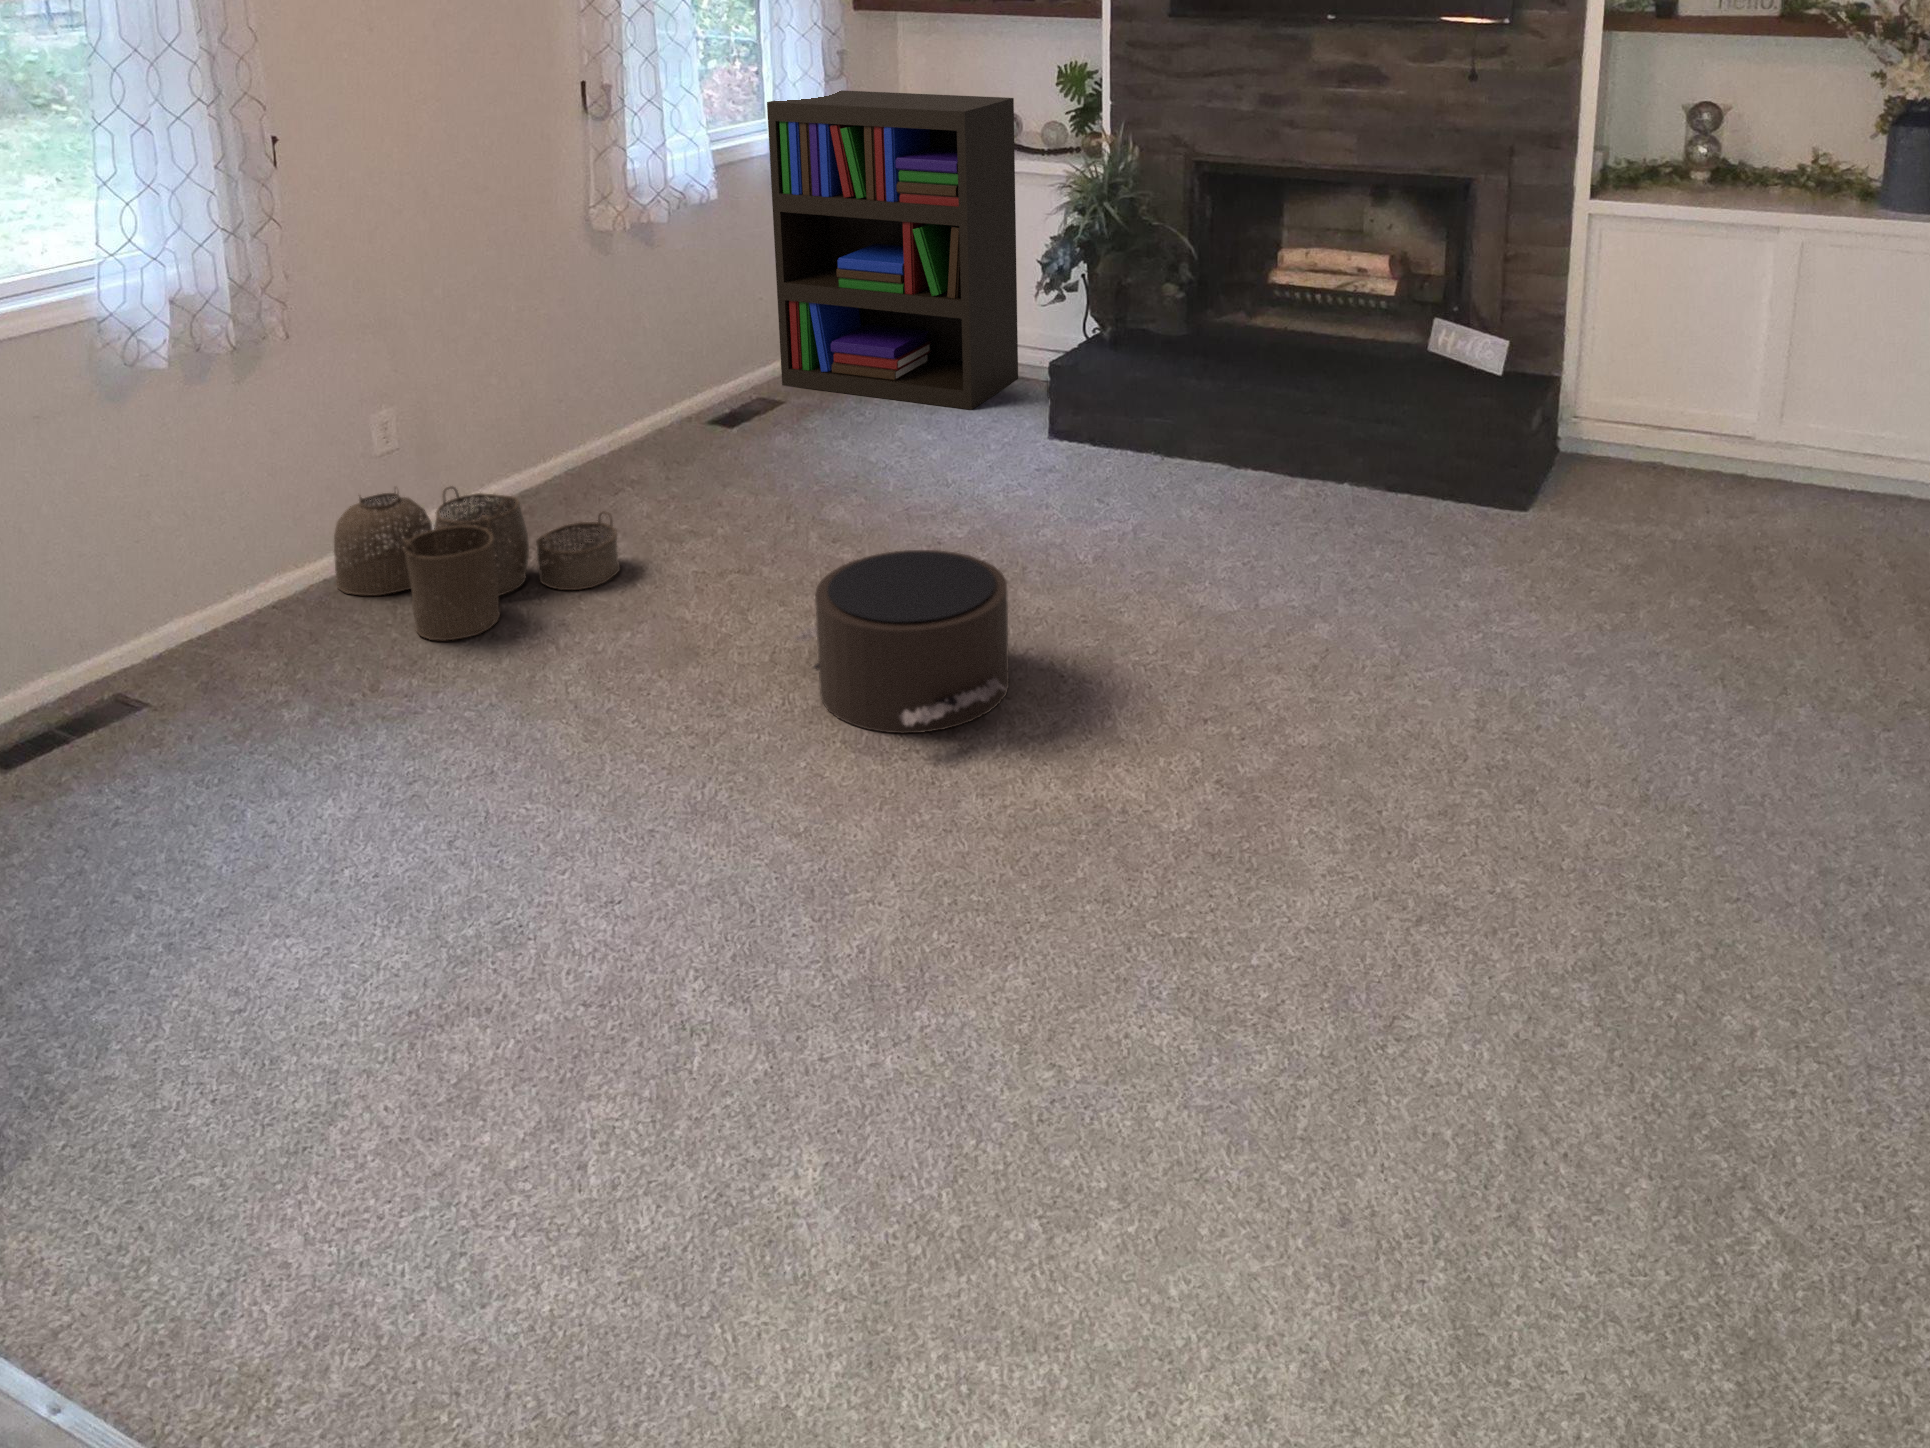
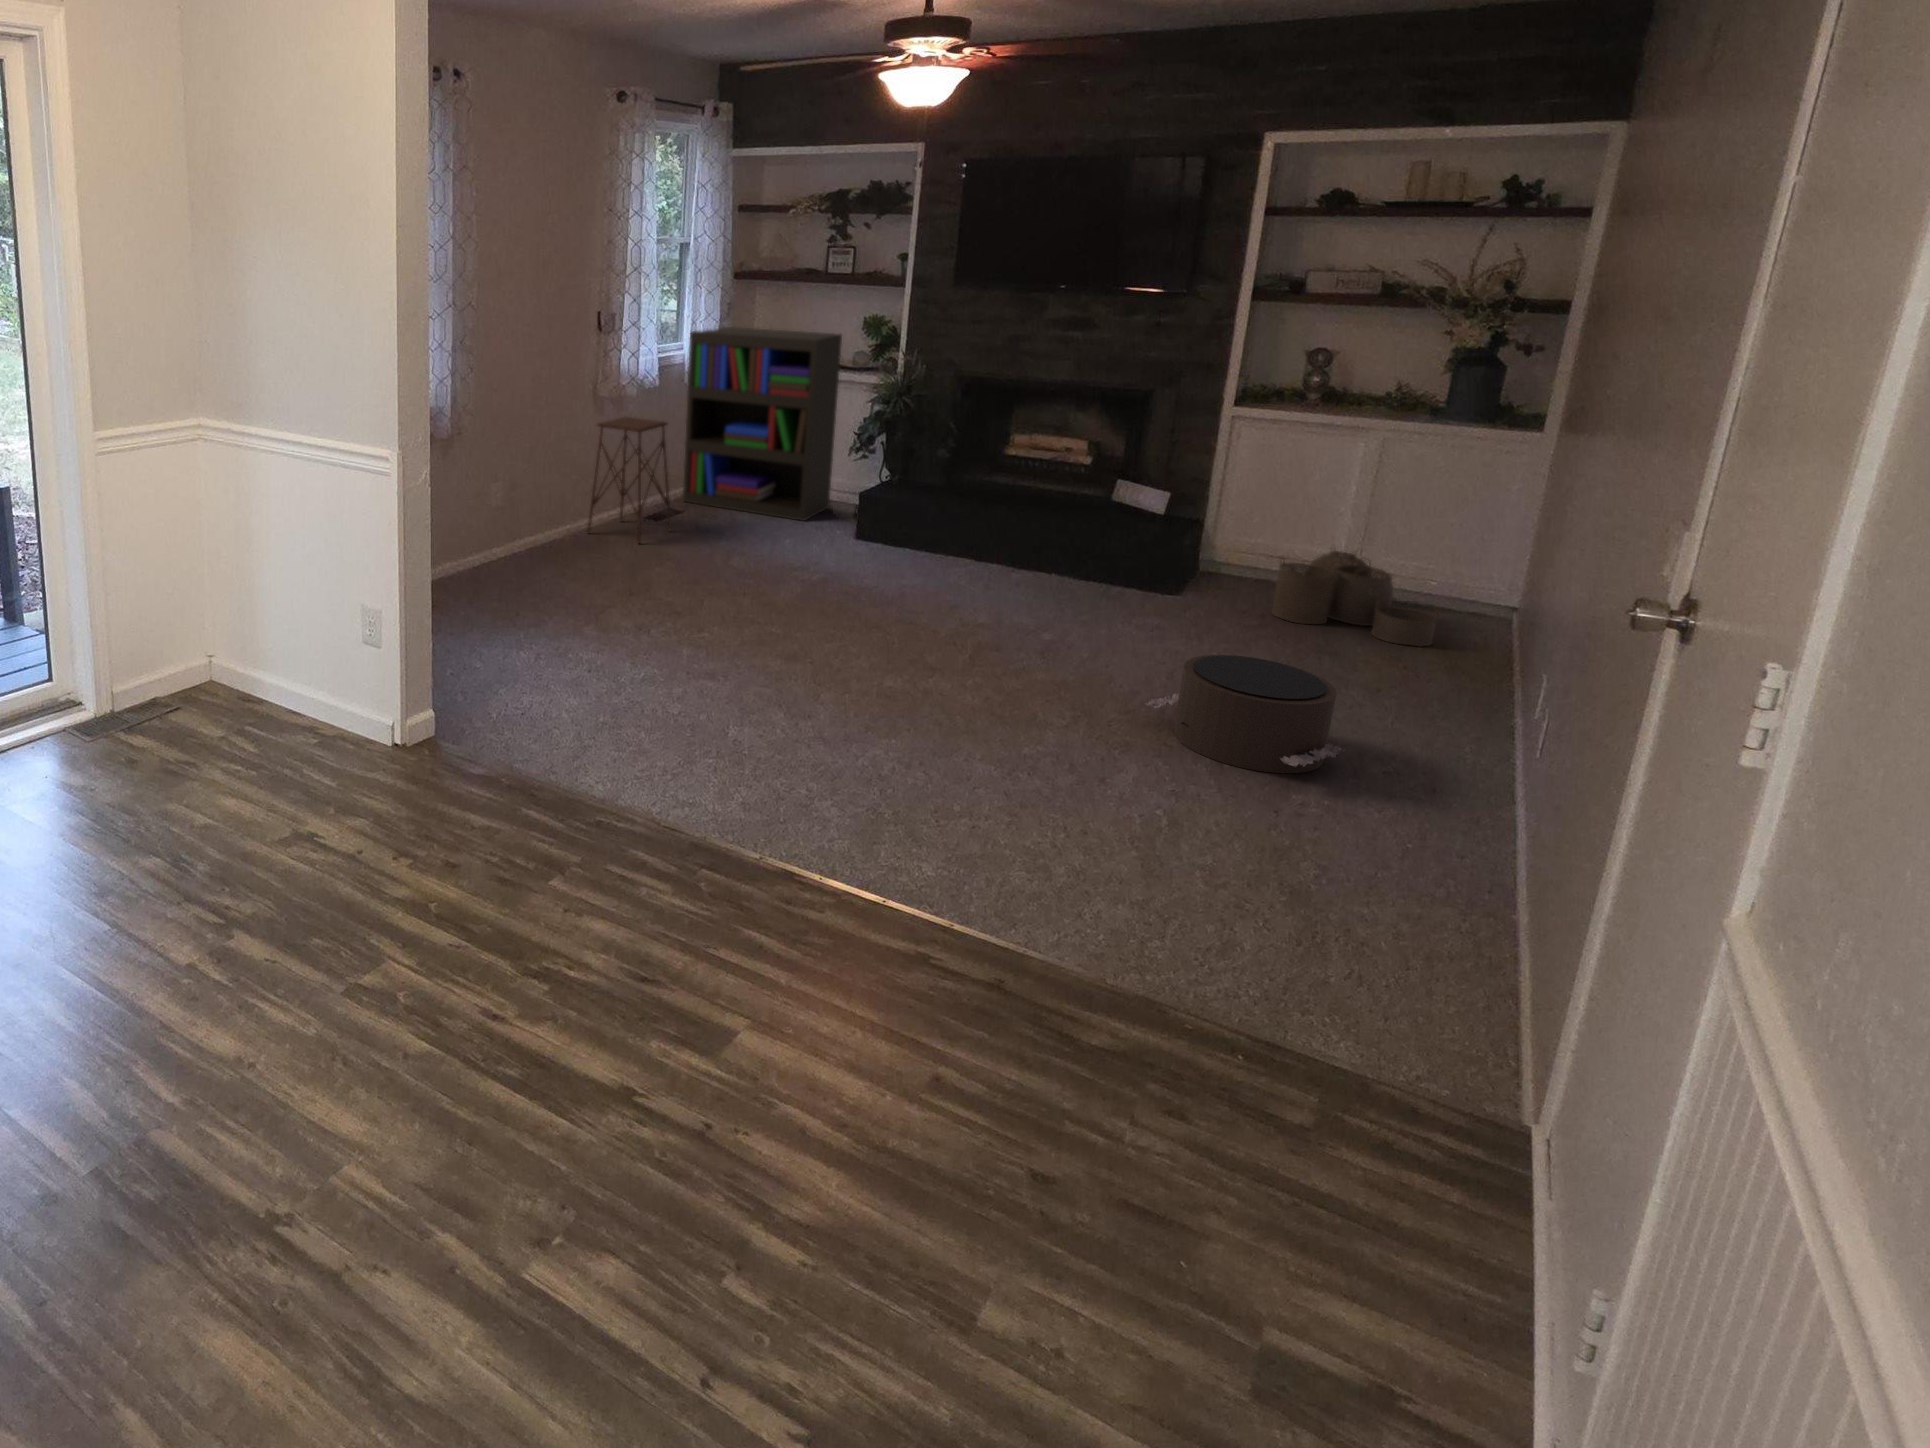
side table: none [585,256,740,483] -> present [587,417,671,543]
woven basket: present [334,486,620,640] -> present [1272,550,1440,647]
pouf: present [793,550,1009,733] -> present [1146,655,1345,773]

